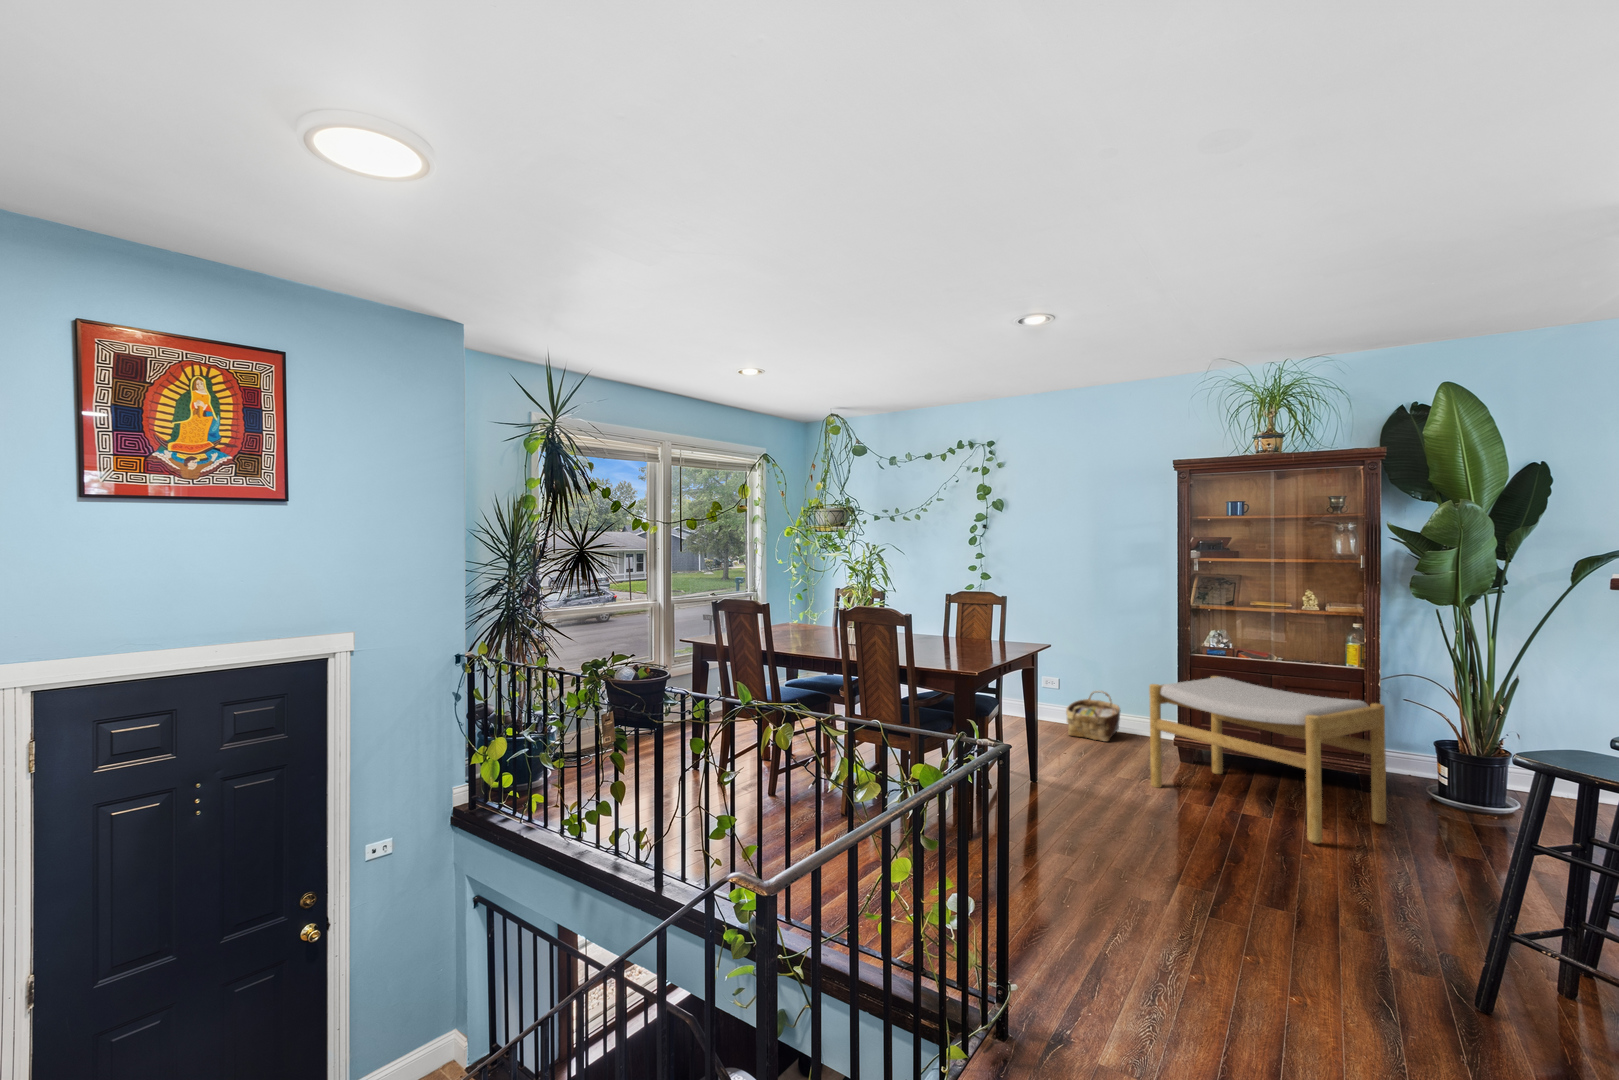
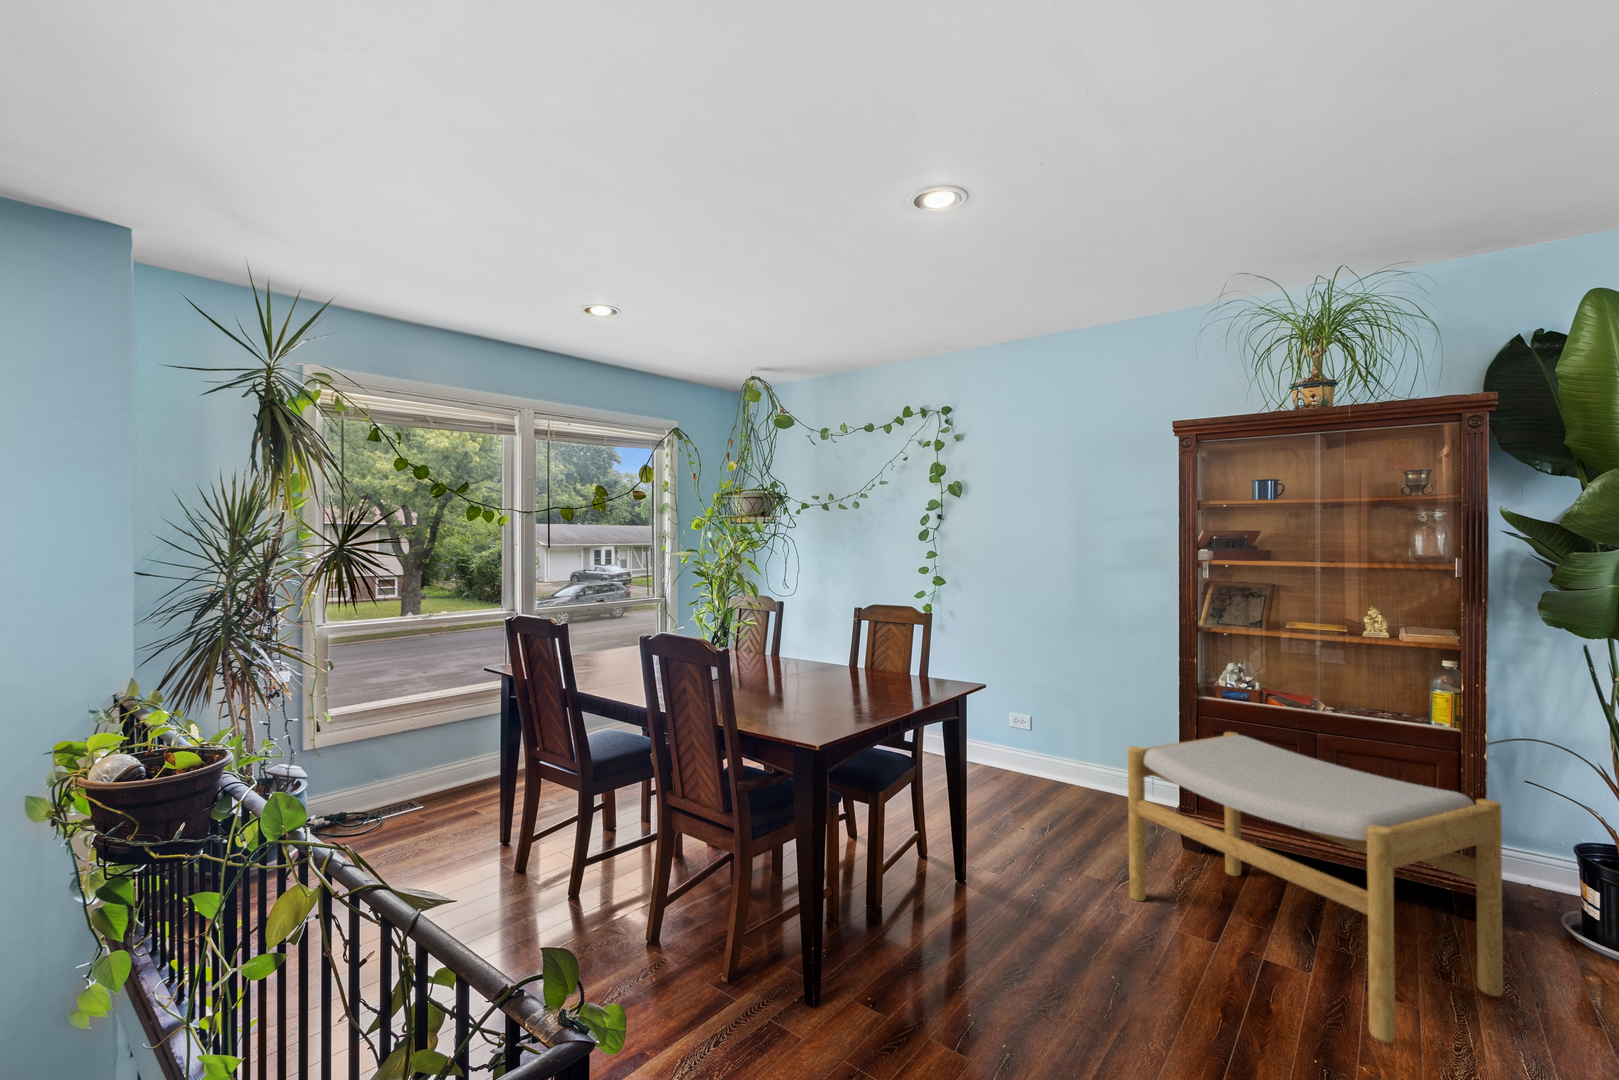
woven basket: present [1066,691,1120,741] -> none [1031,737,1106,810]

